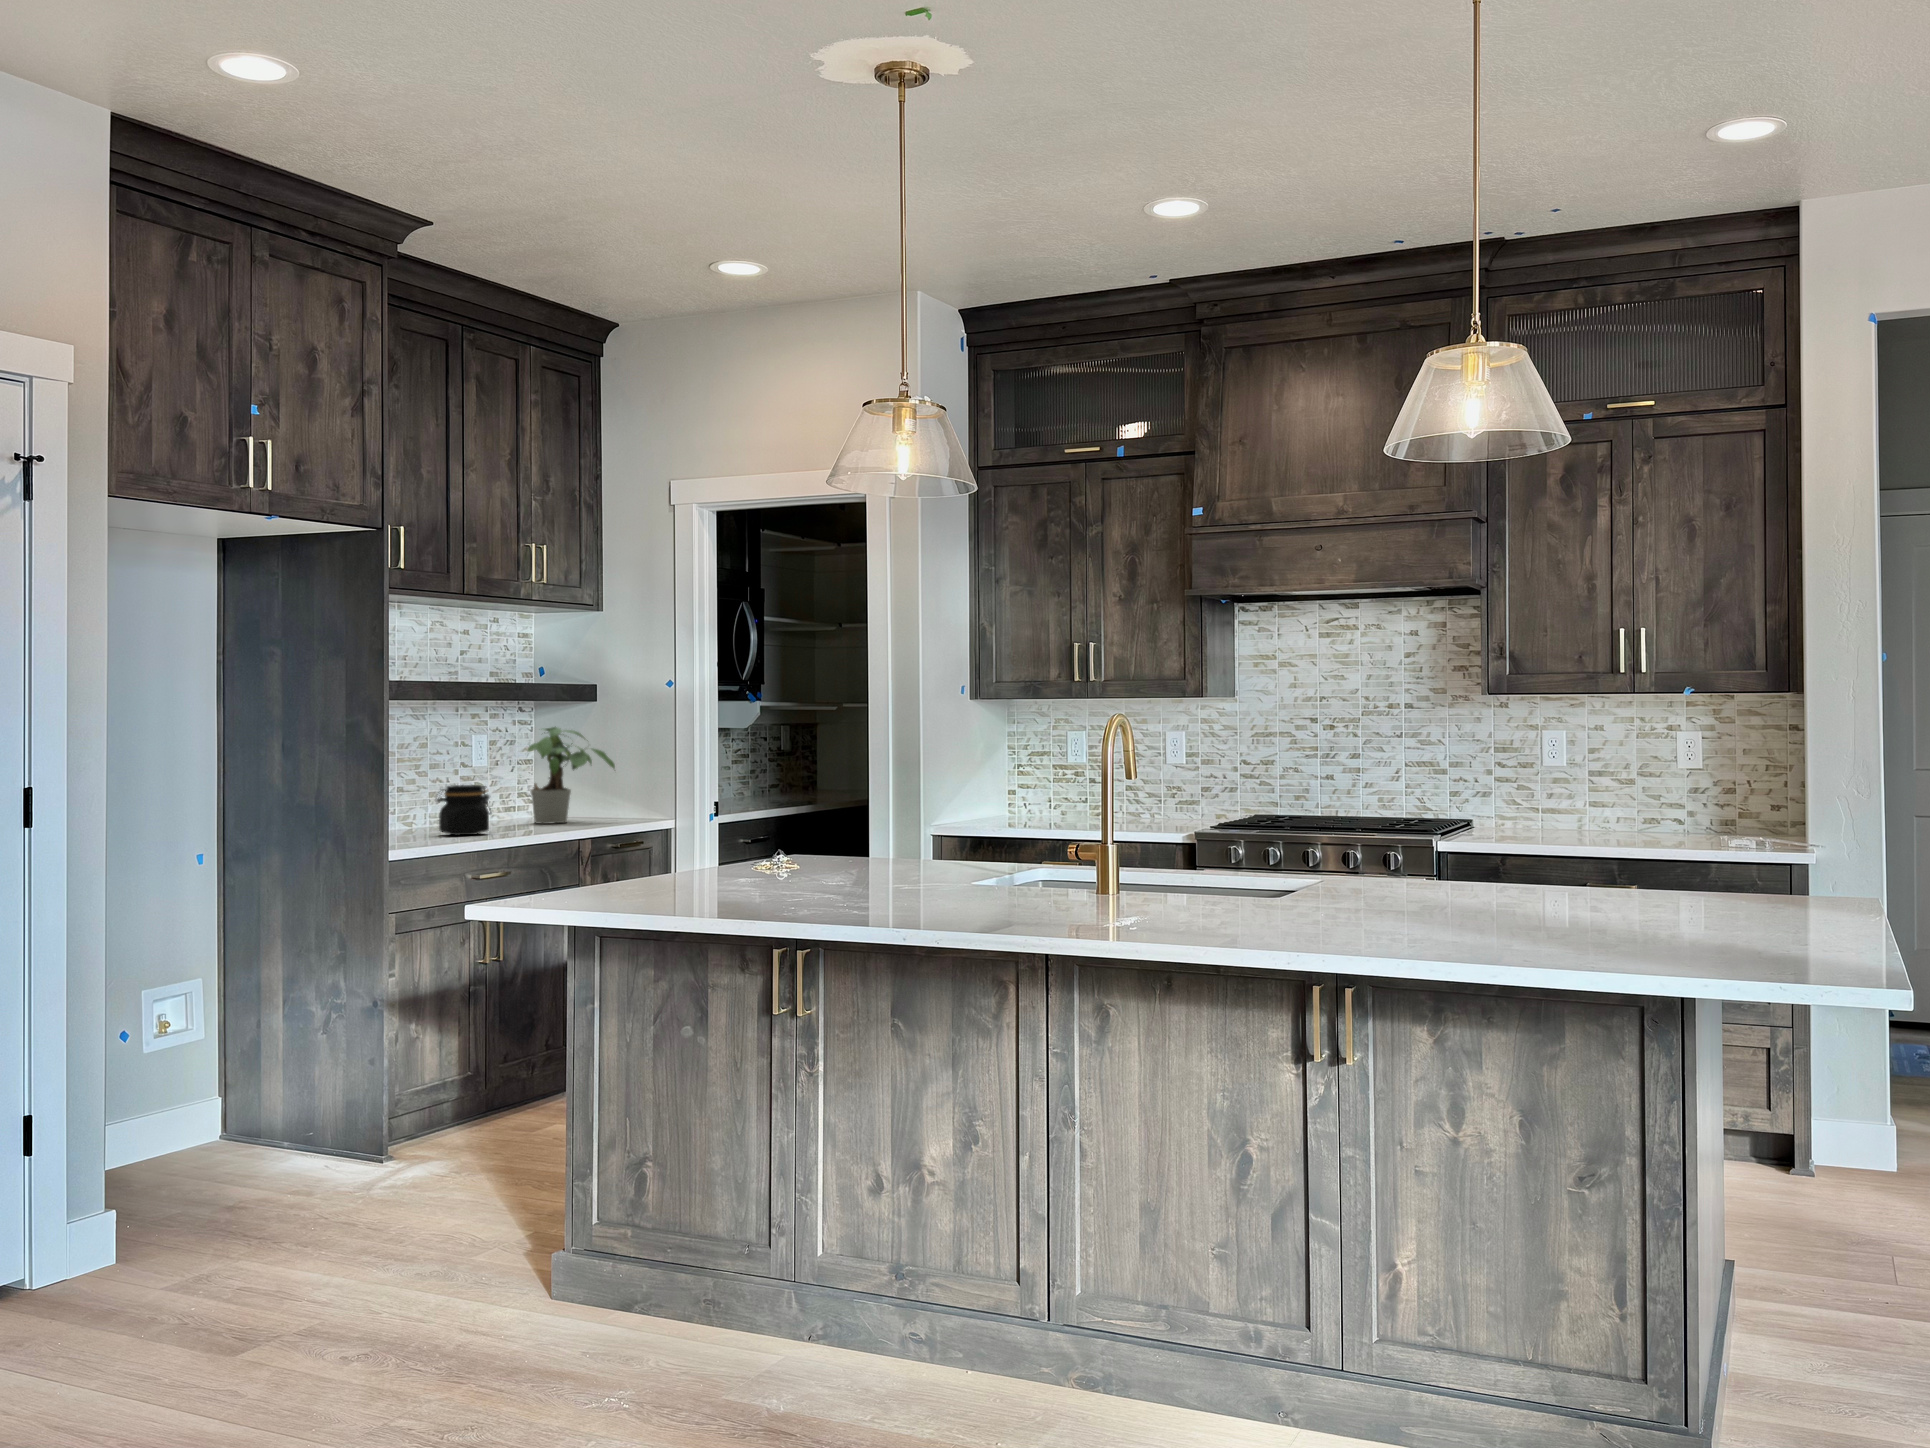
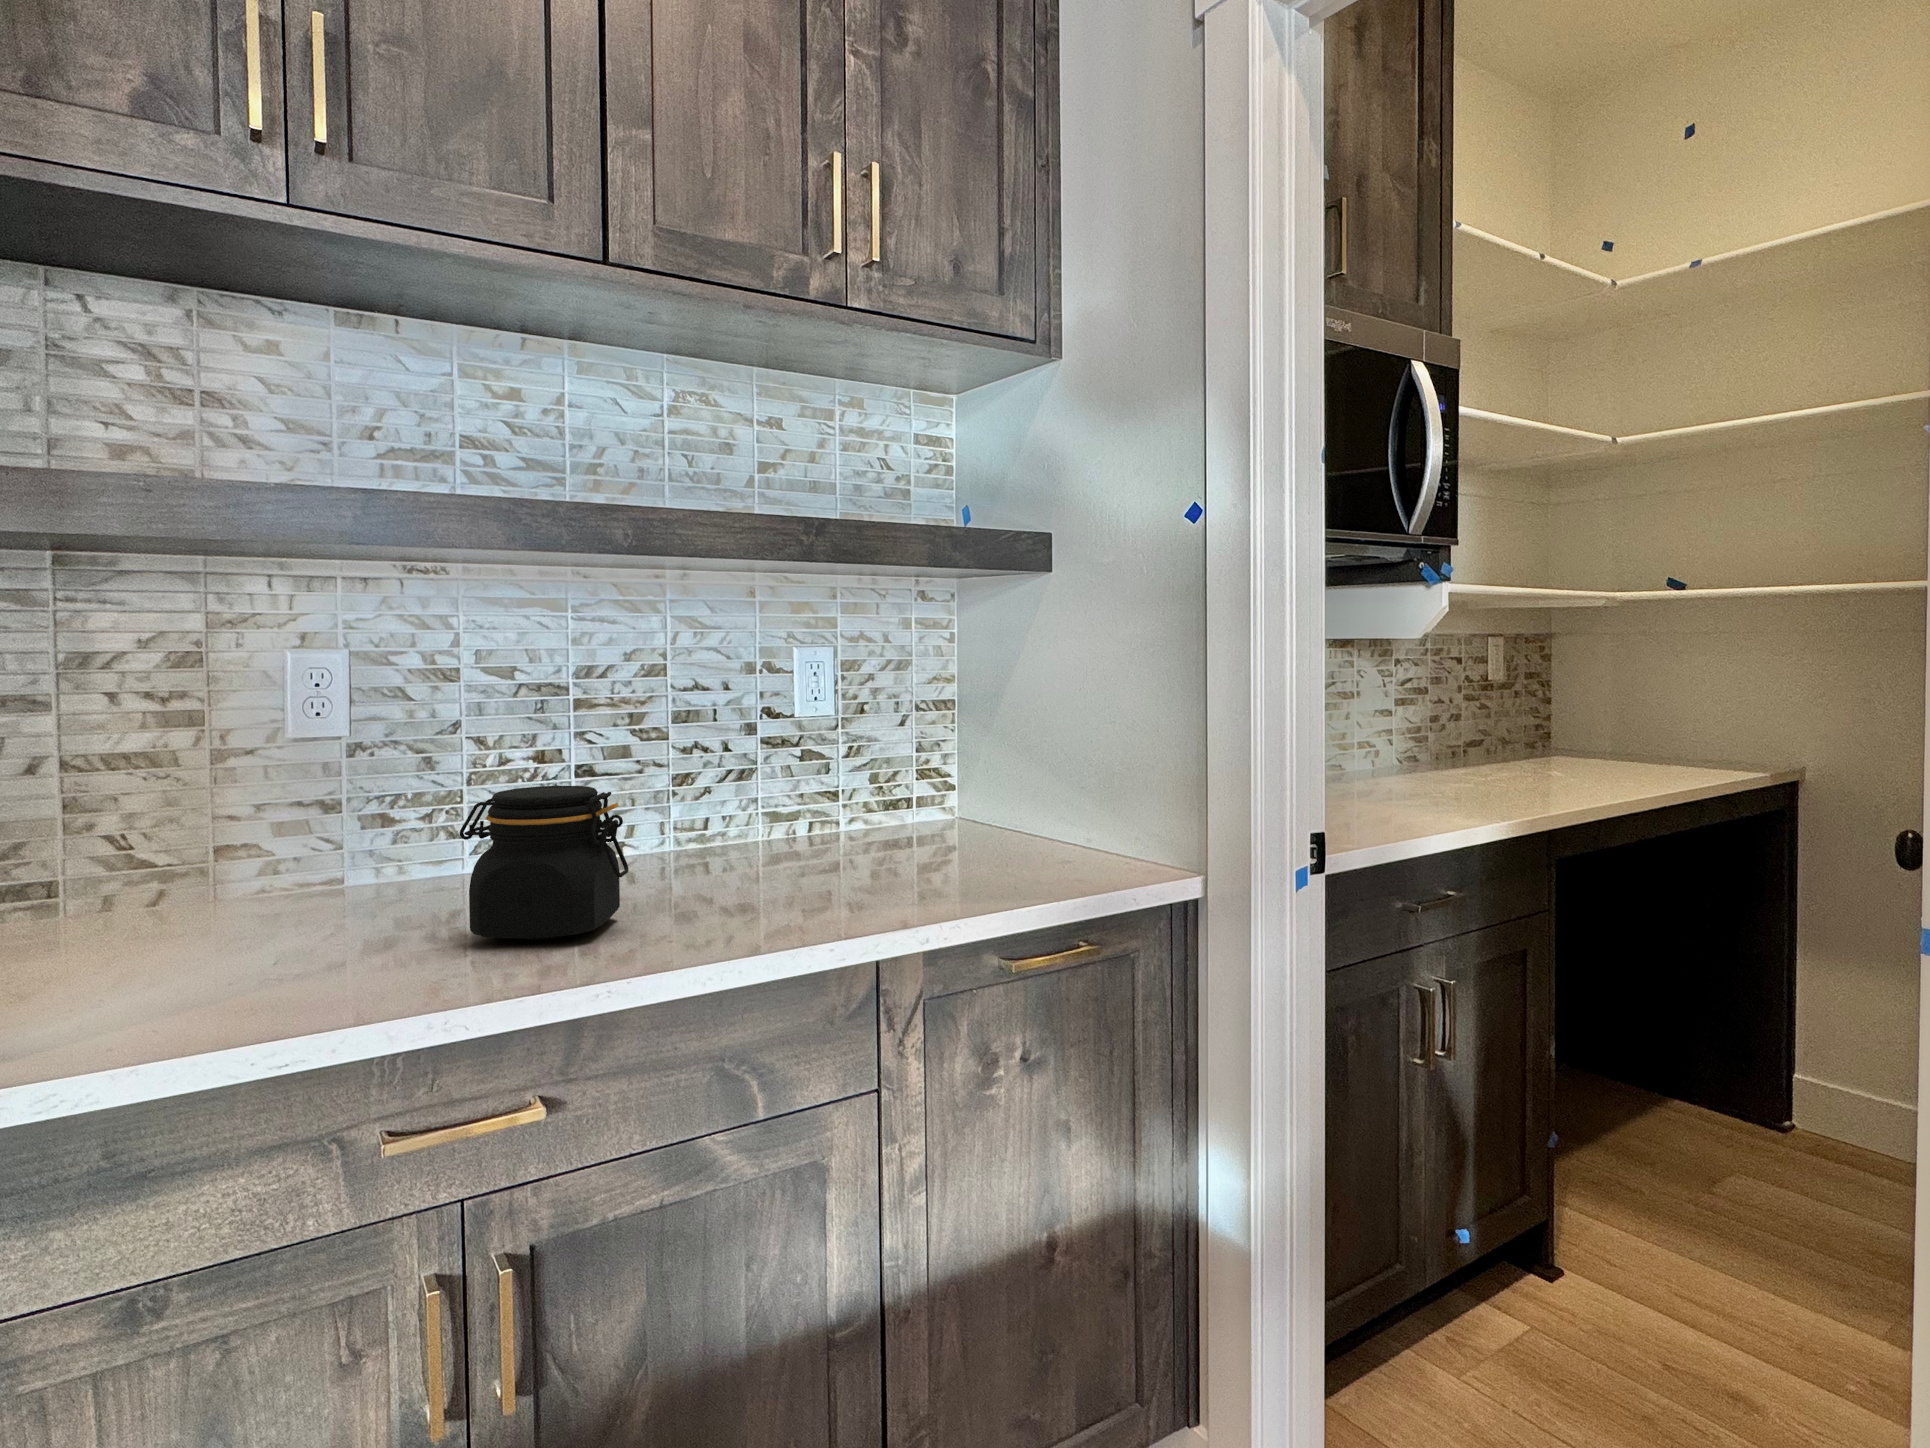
potted plant: present [528,727,615,824] -> none [849,628,1051,865]

